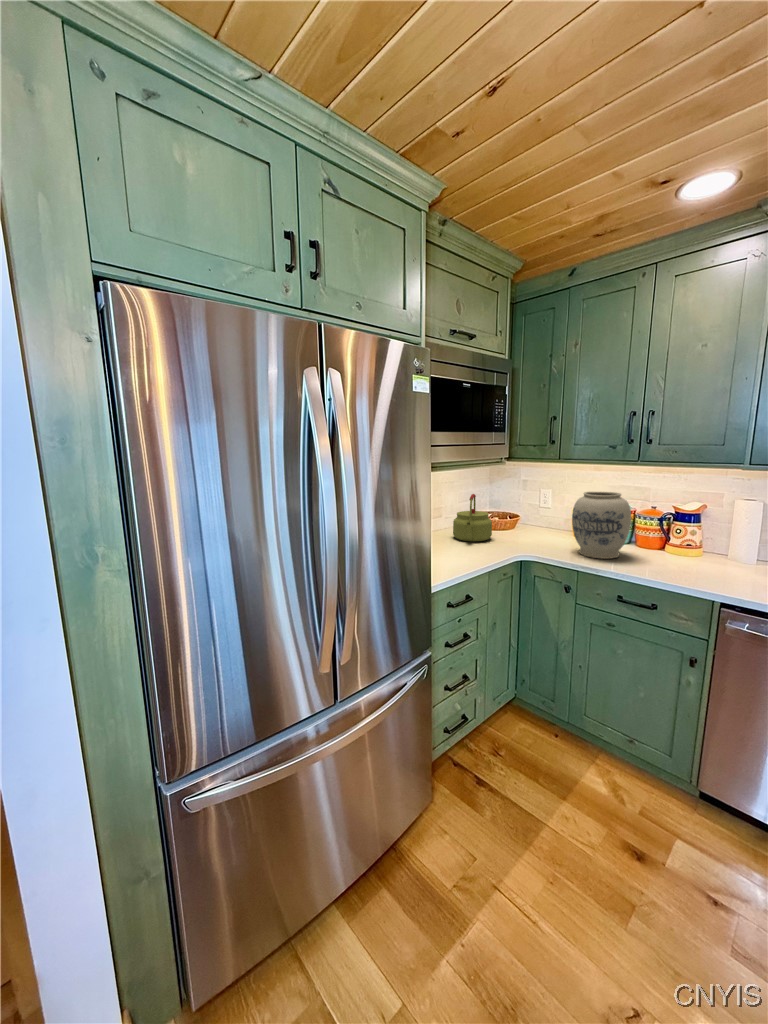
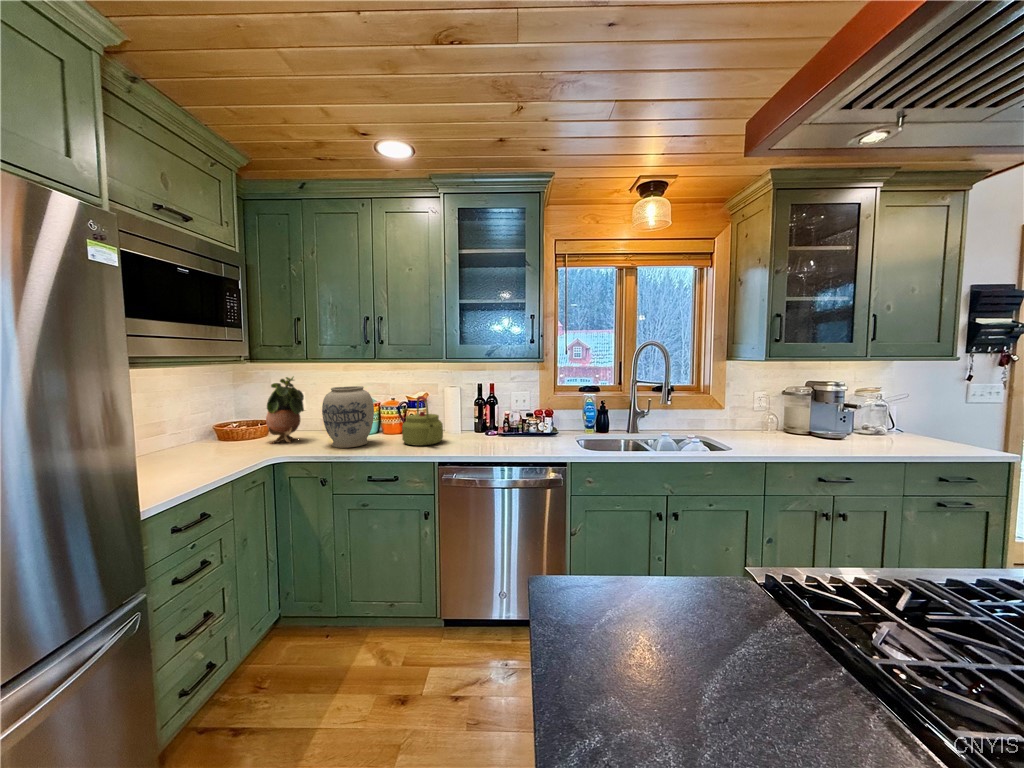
potted plant: none [517,476,553,541] -> present [266,377,304,444]
kettle: present [453,494,492,541] -> present [402,396,443,446]

